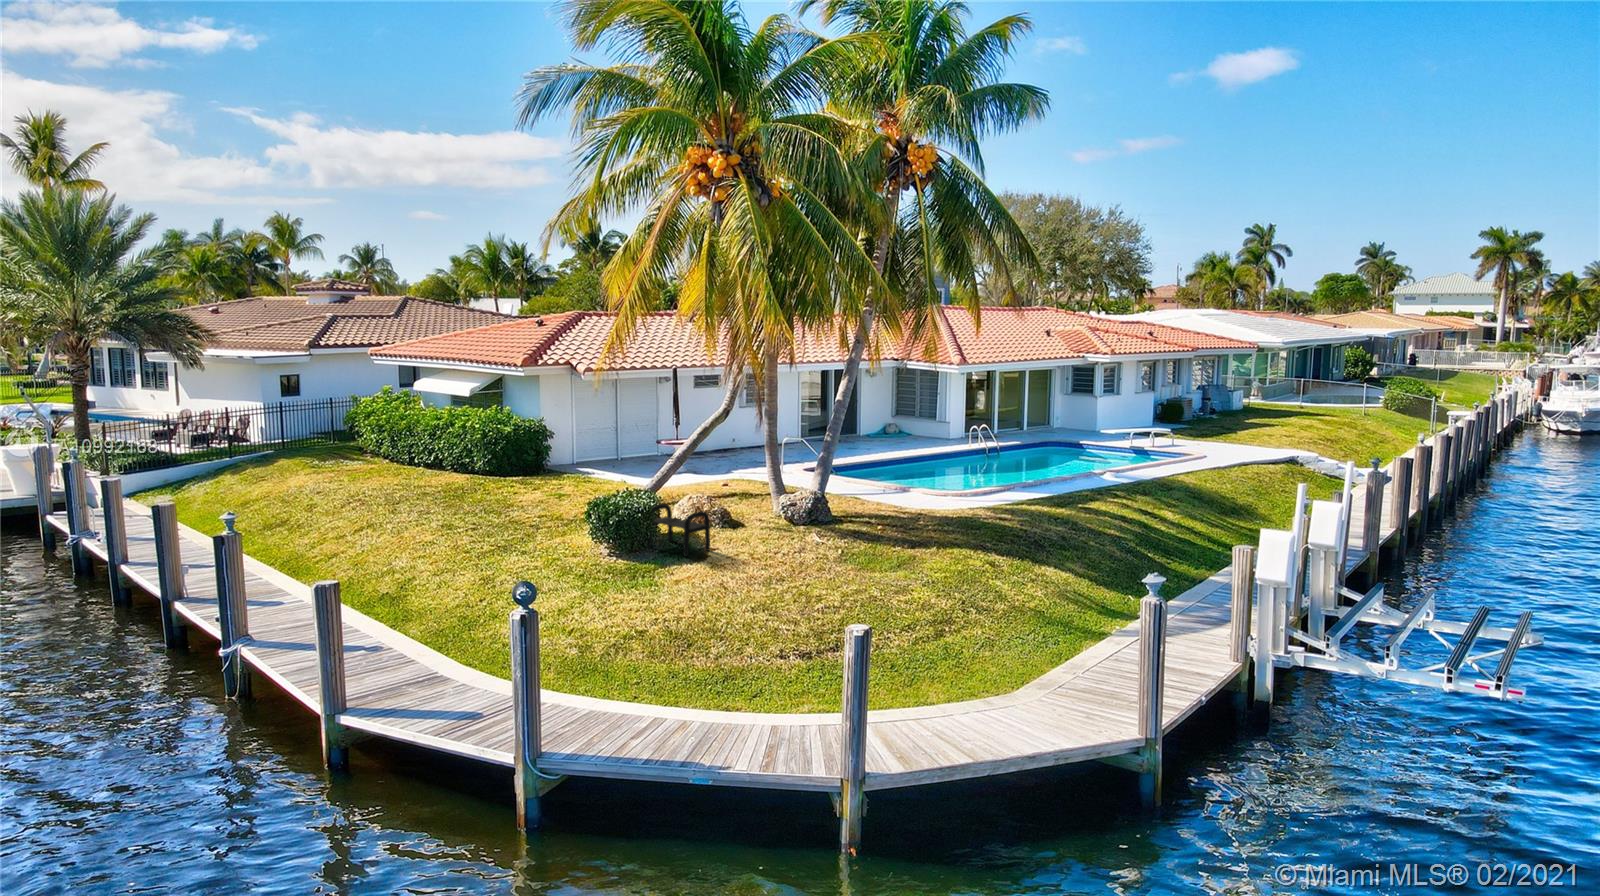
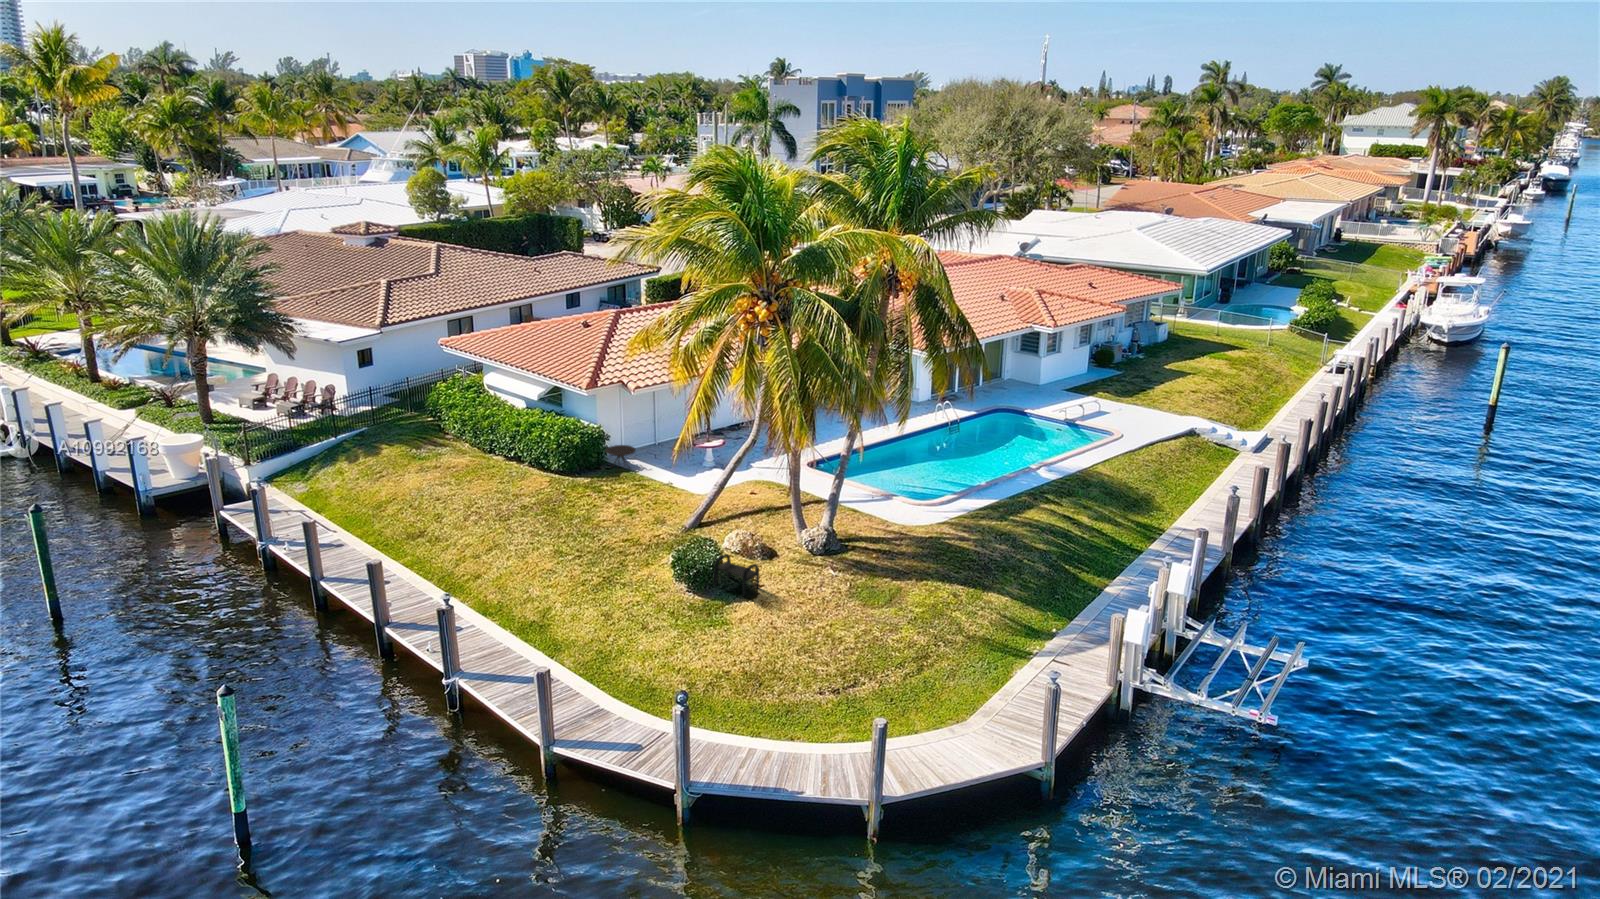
round table: none [545,446,585,477] -> present [605,445,636,465]

